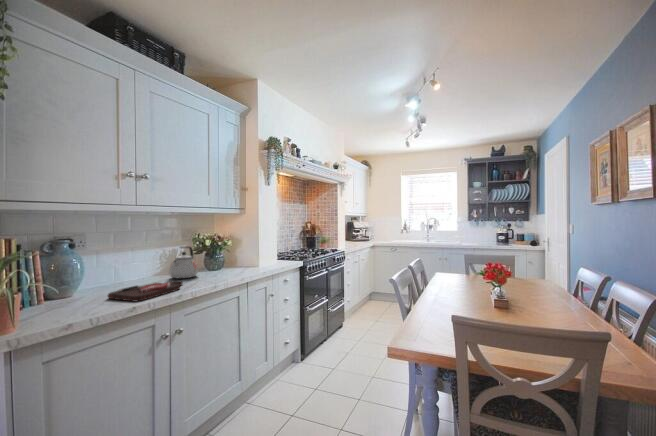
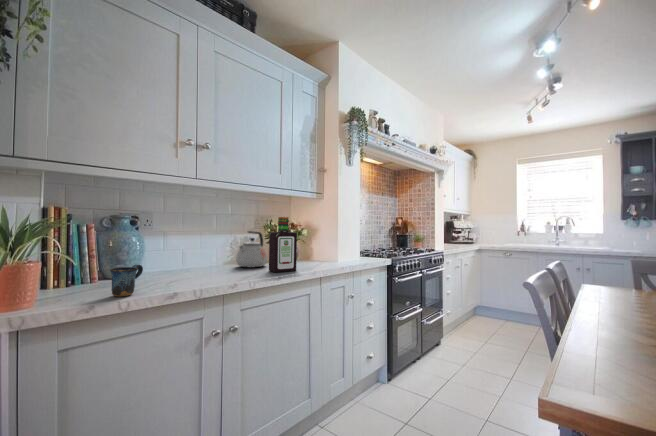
bottle: none [203,235,227,282] -> present [269,217,297,273]
cutting board: present [108,280,182,302] -> none [158,265,245,287]
mug: none [77,287,102,315] -> present [110,265,143,296]

